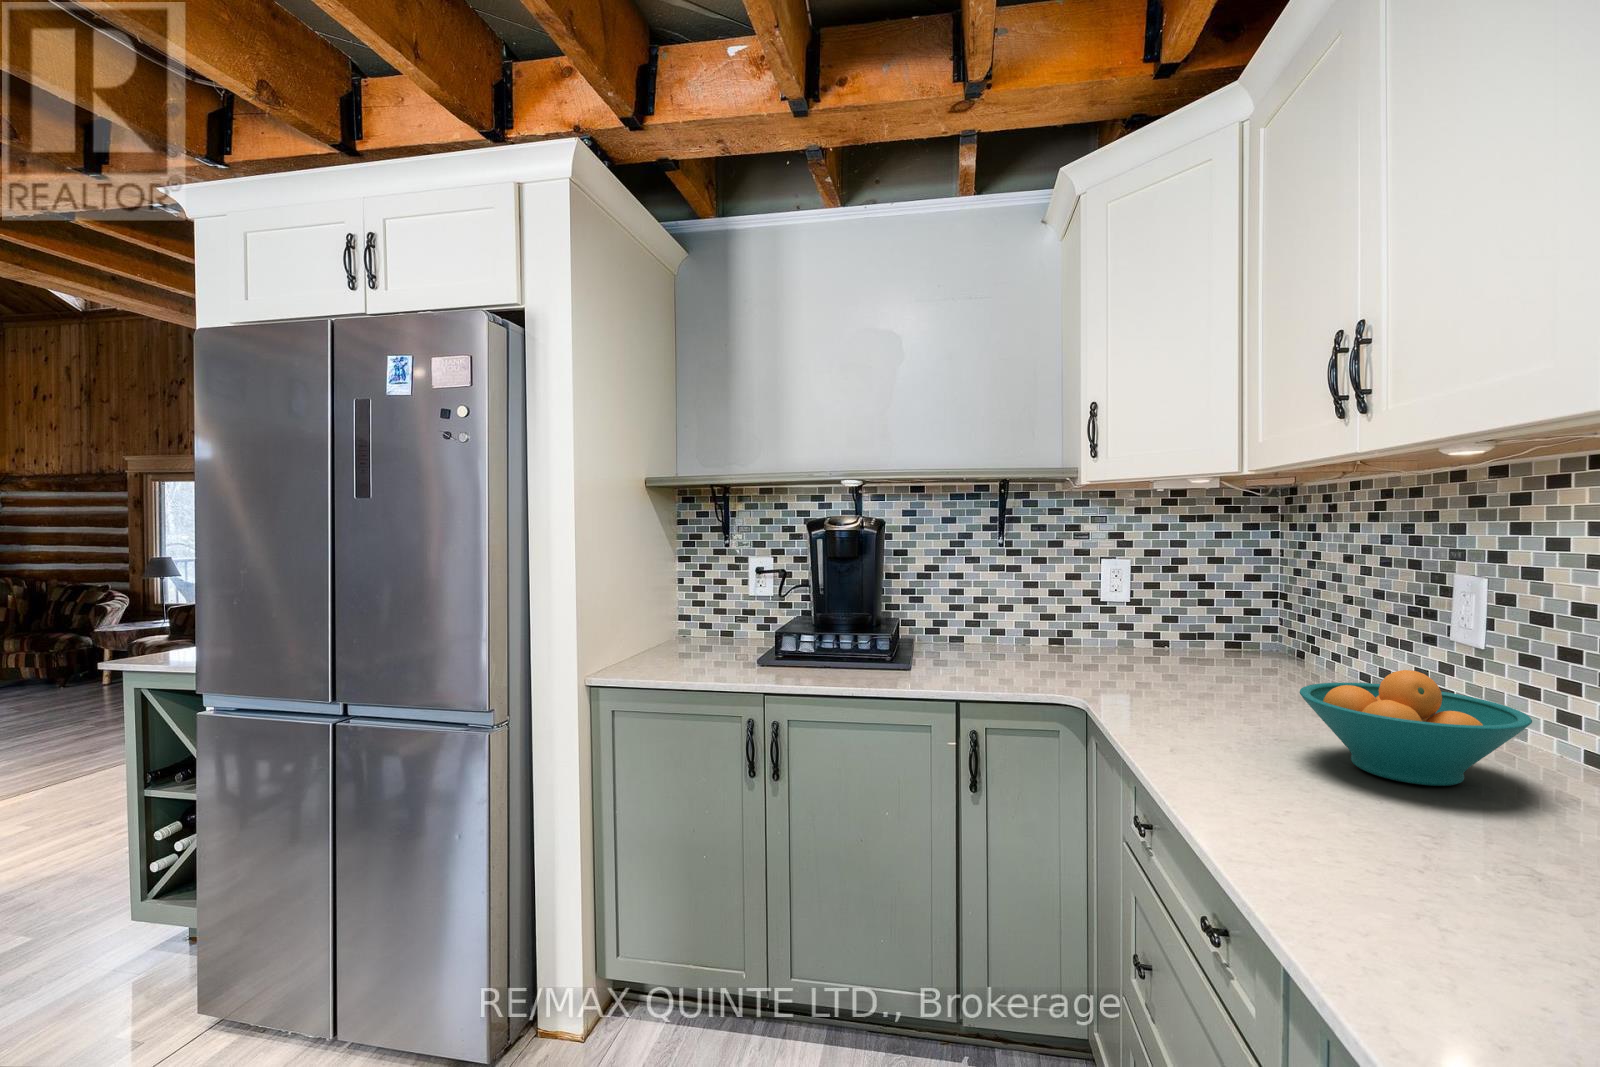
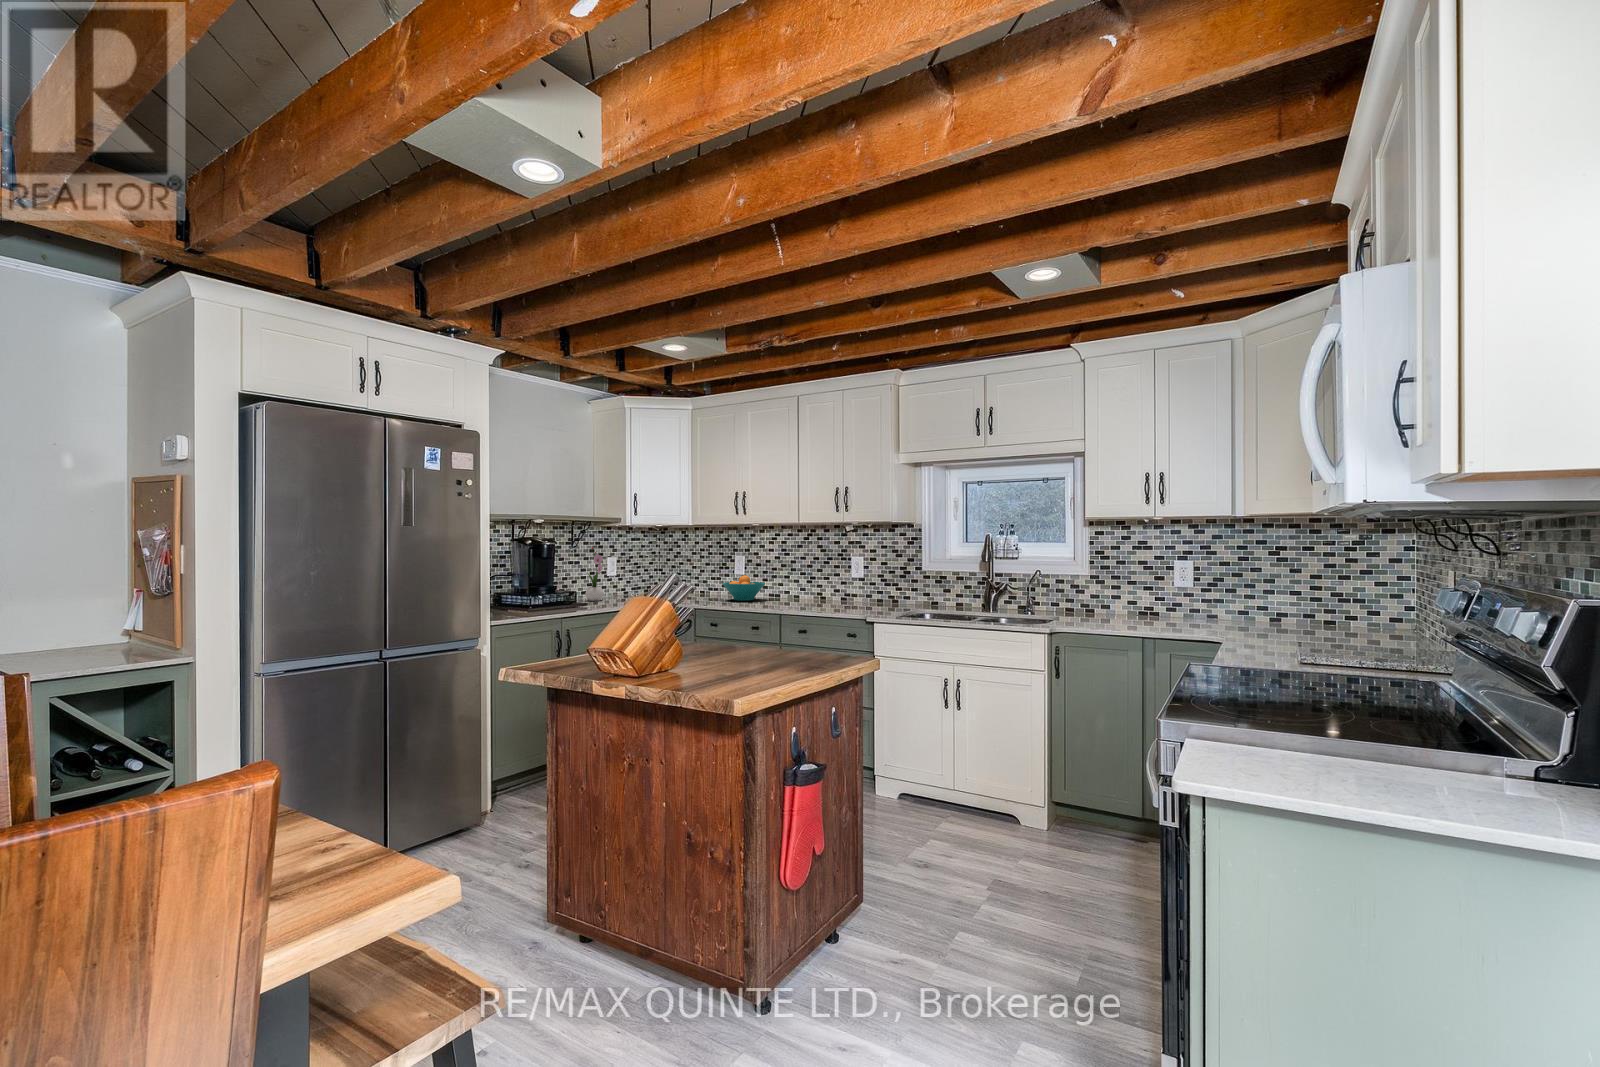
flower arrangement: none [971,537,1016,665] -> present [585,547,603,601]

